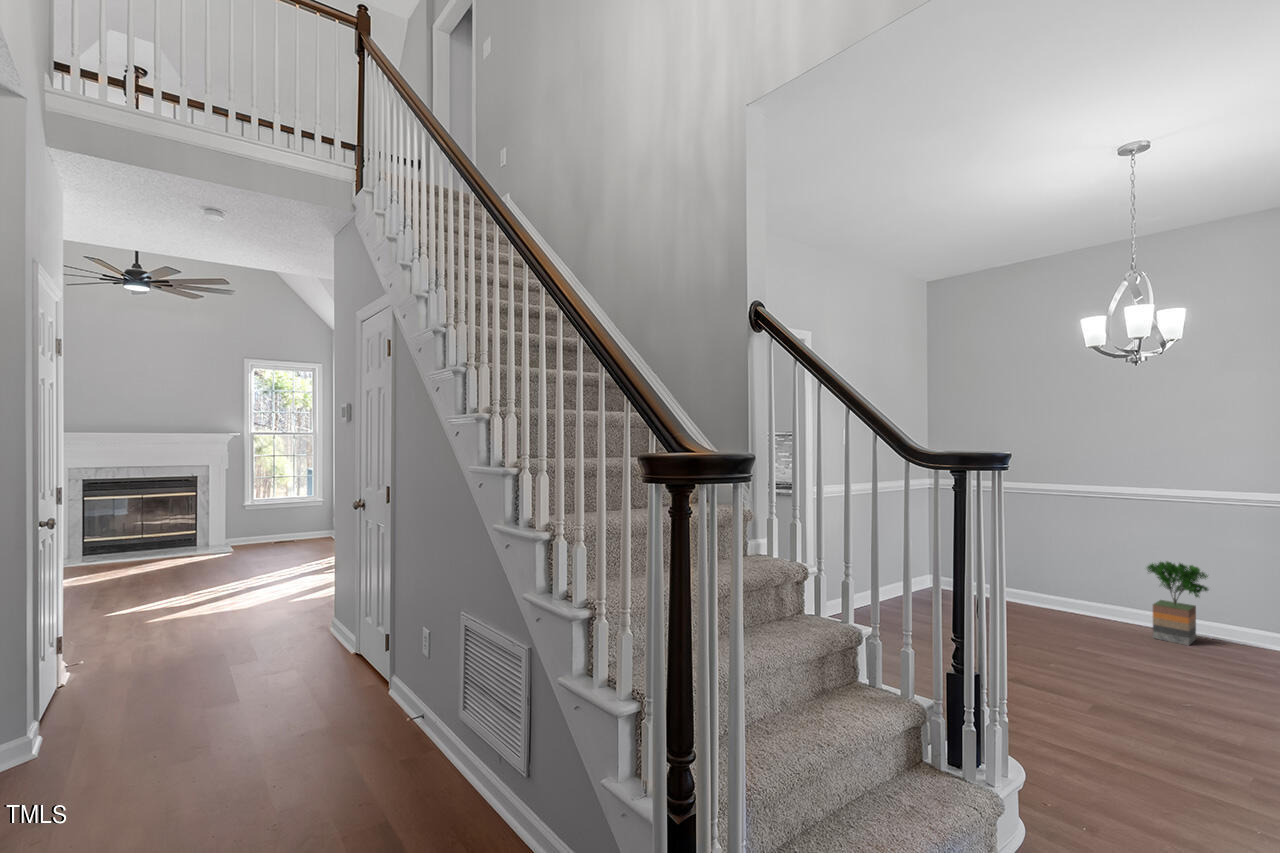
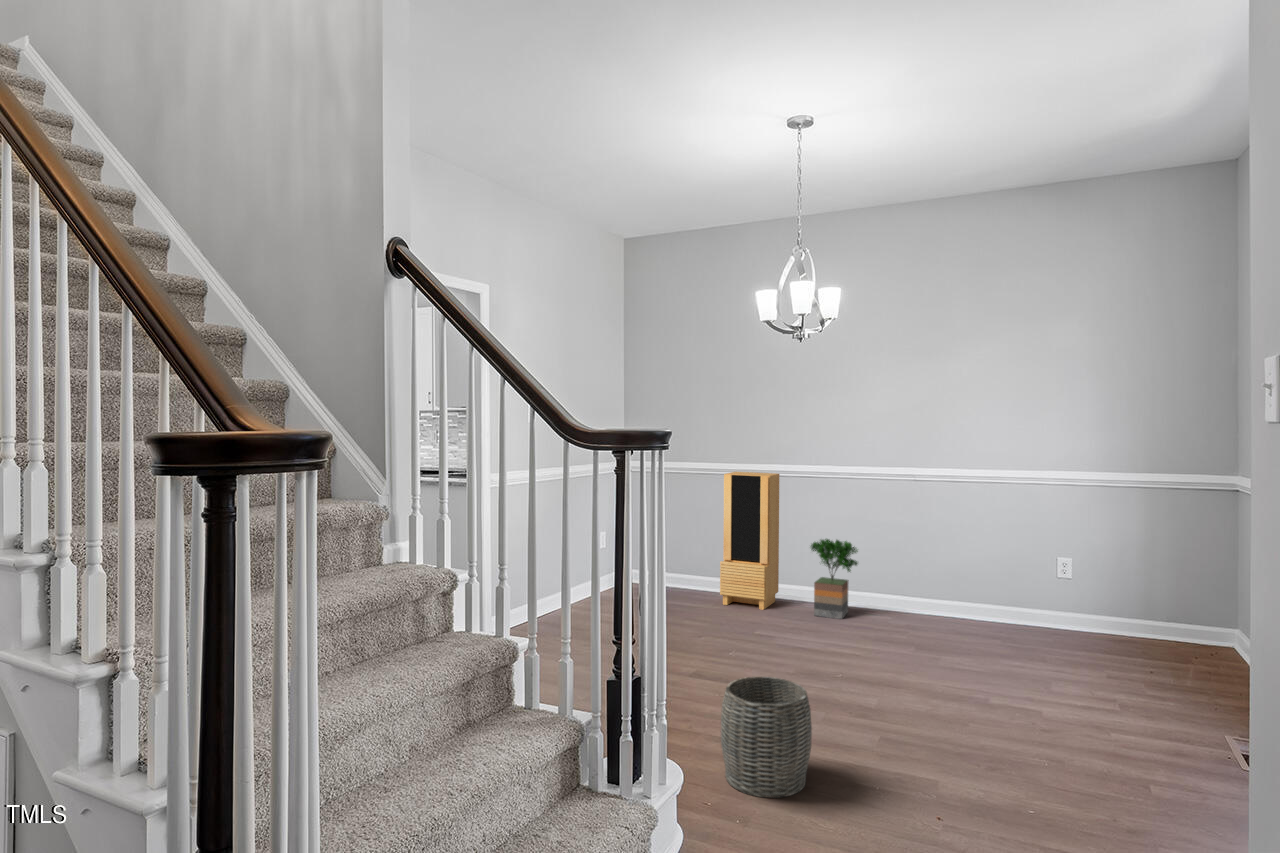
storage cabinet: none [1040,490,1107,626] -> present [720,472,779,610]
woven basket: none [1060,690,1168,816] -> present [721,677,812,798]

